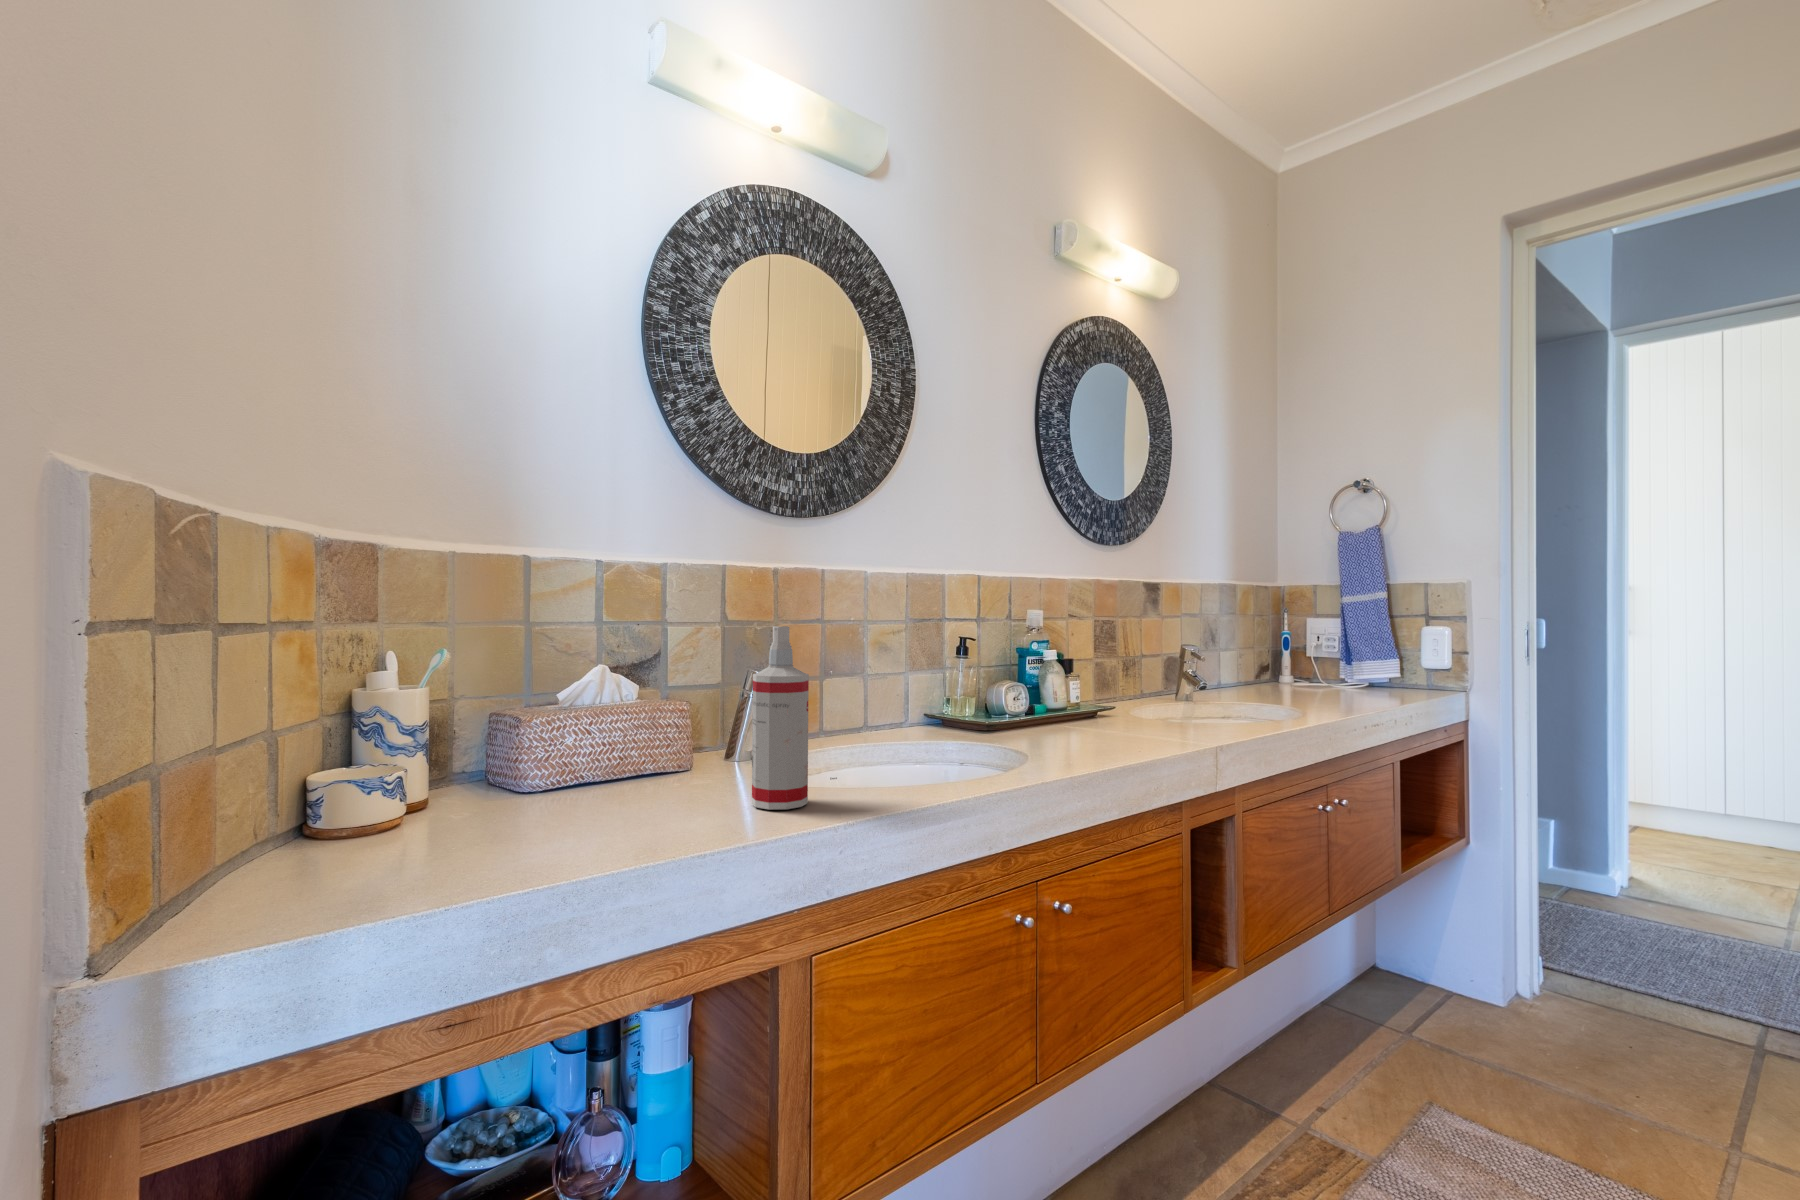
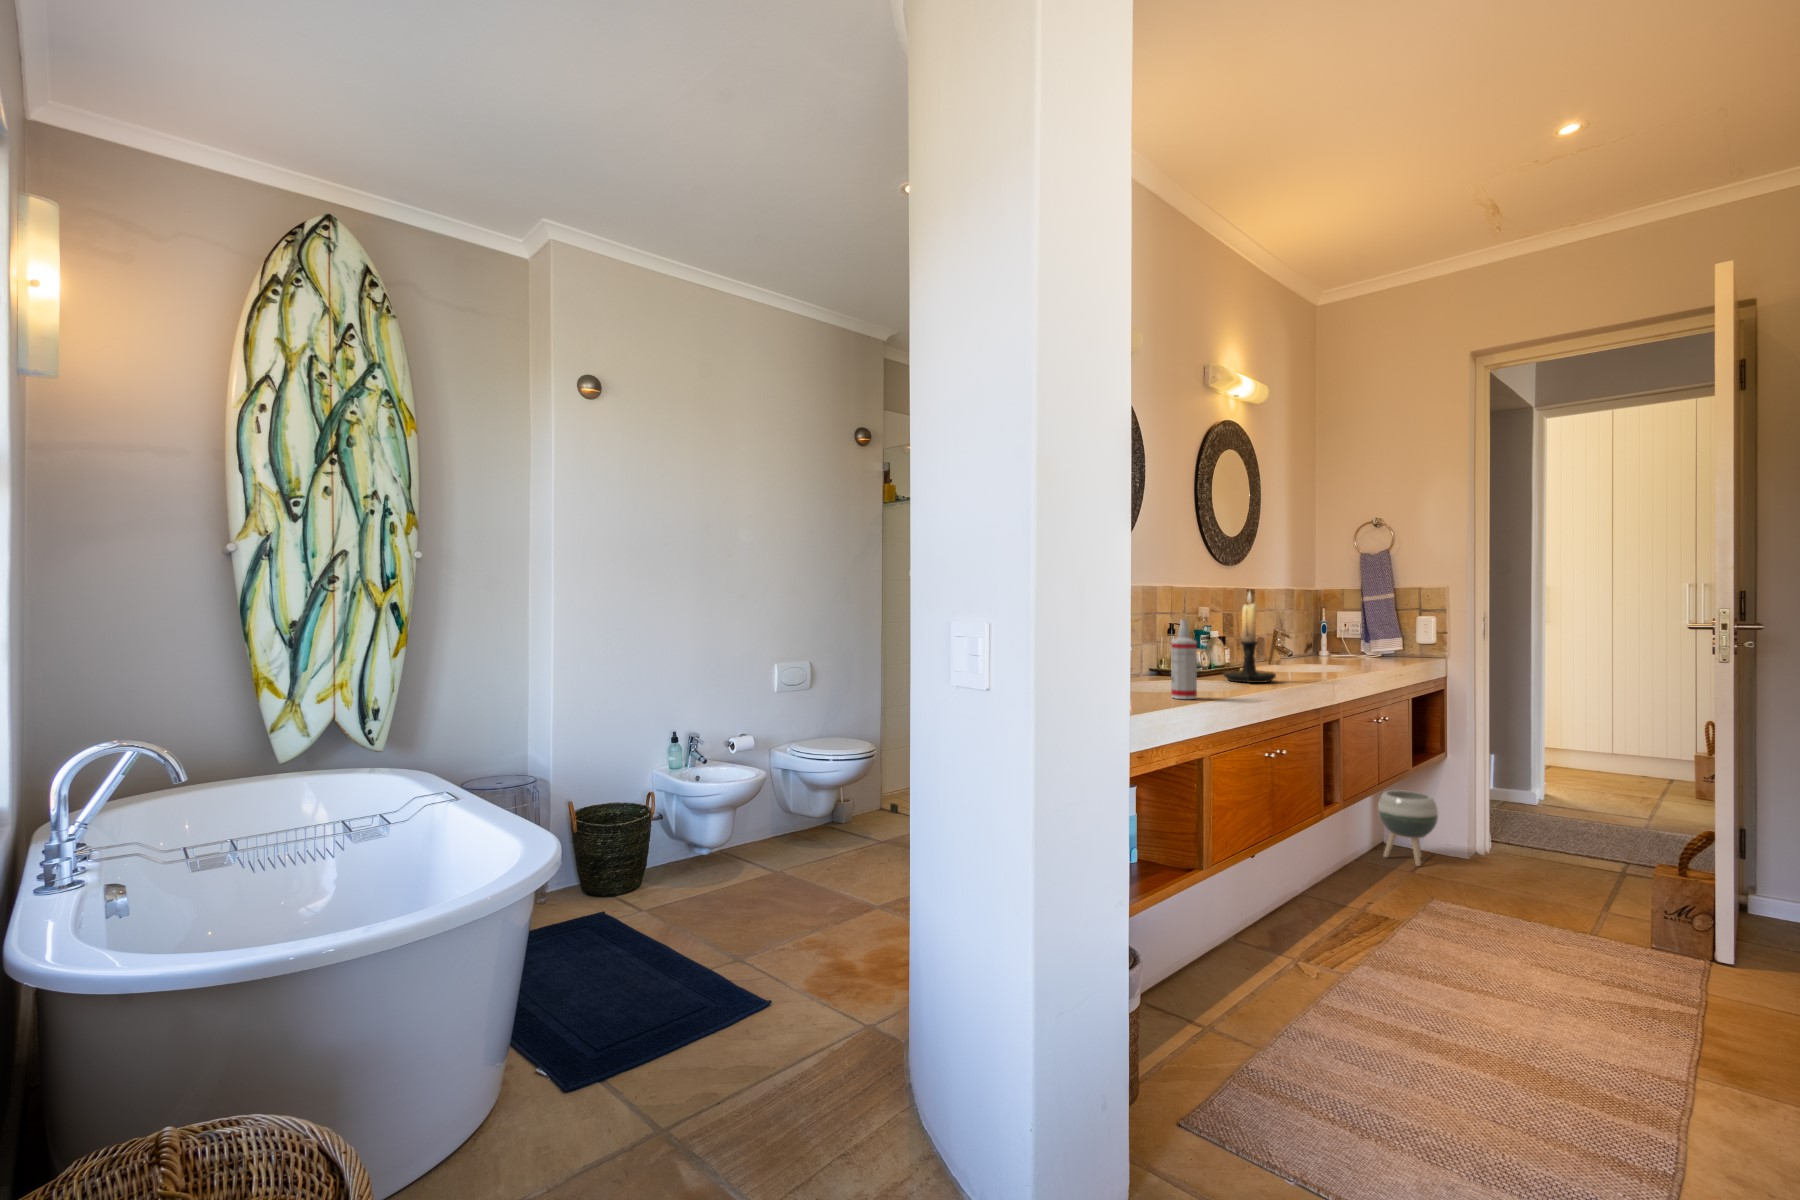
candle holder: none [1003,573,1094,750] -> present [1223,592,1276,683]
planter: none [1361,892,1454,1019] -> present [1378,790,1438,866]

